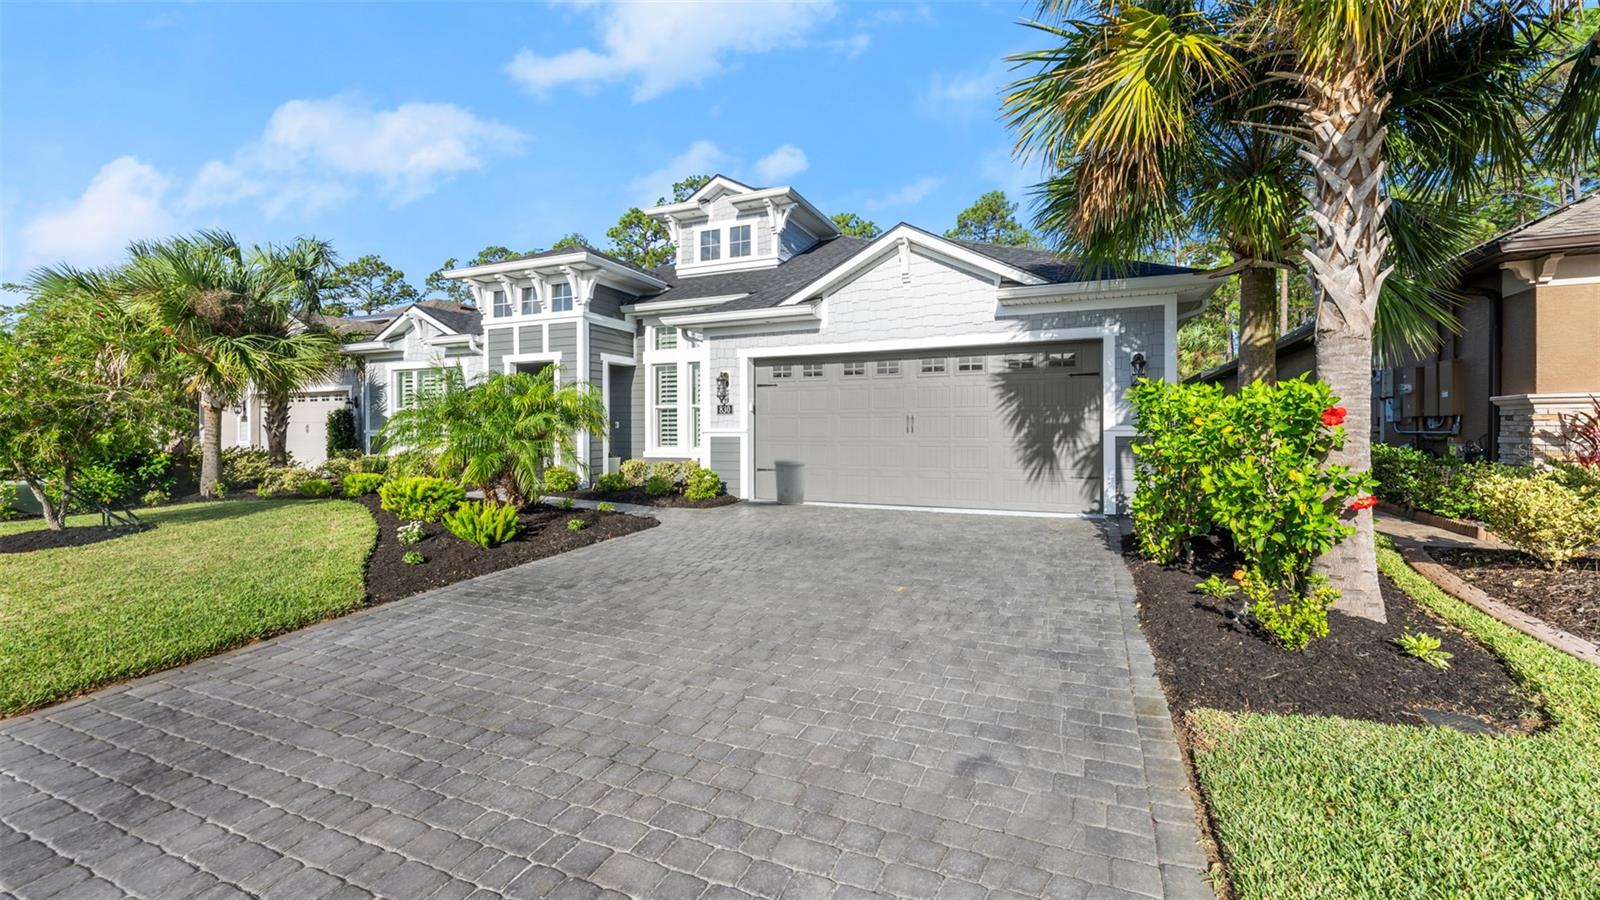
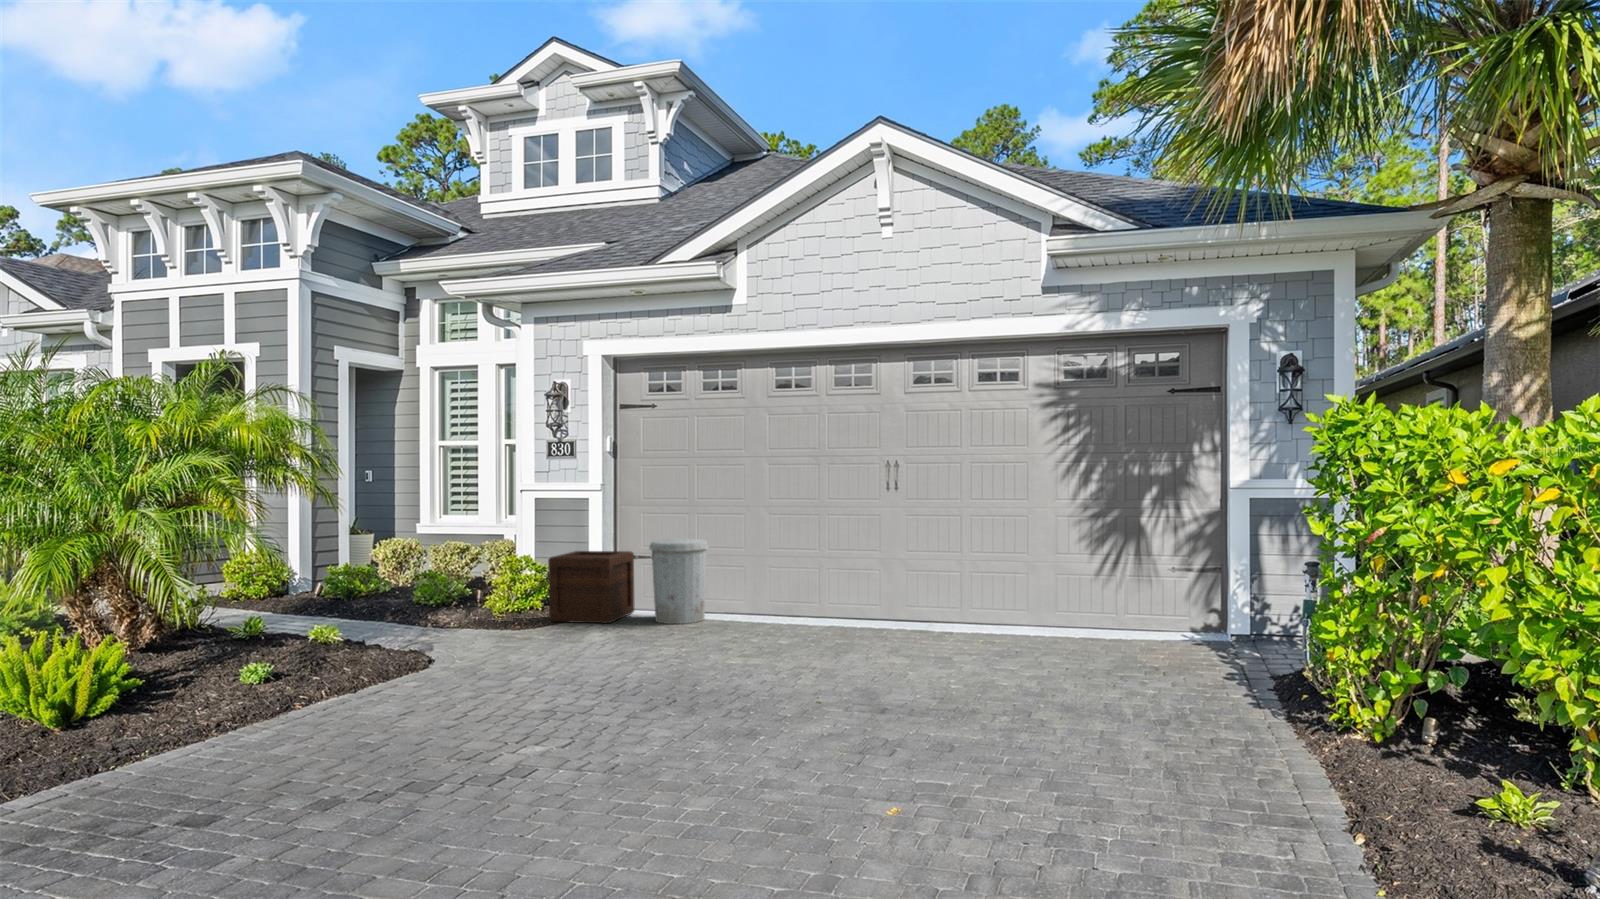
wooden crate: none [720,465,766,504] -> present [548,551,634,623]

